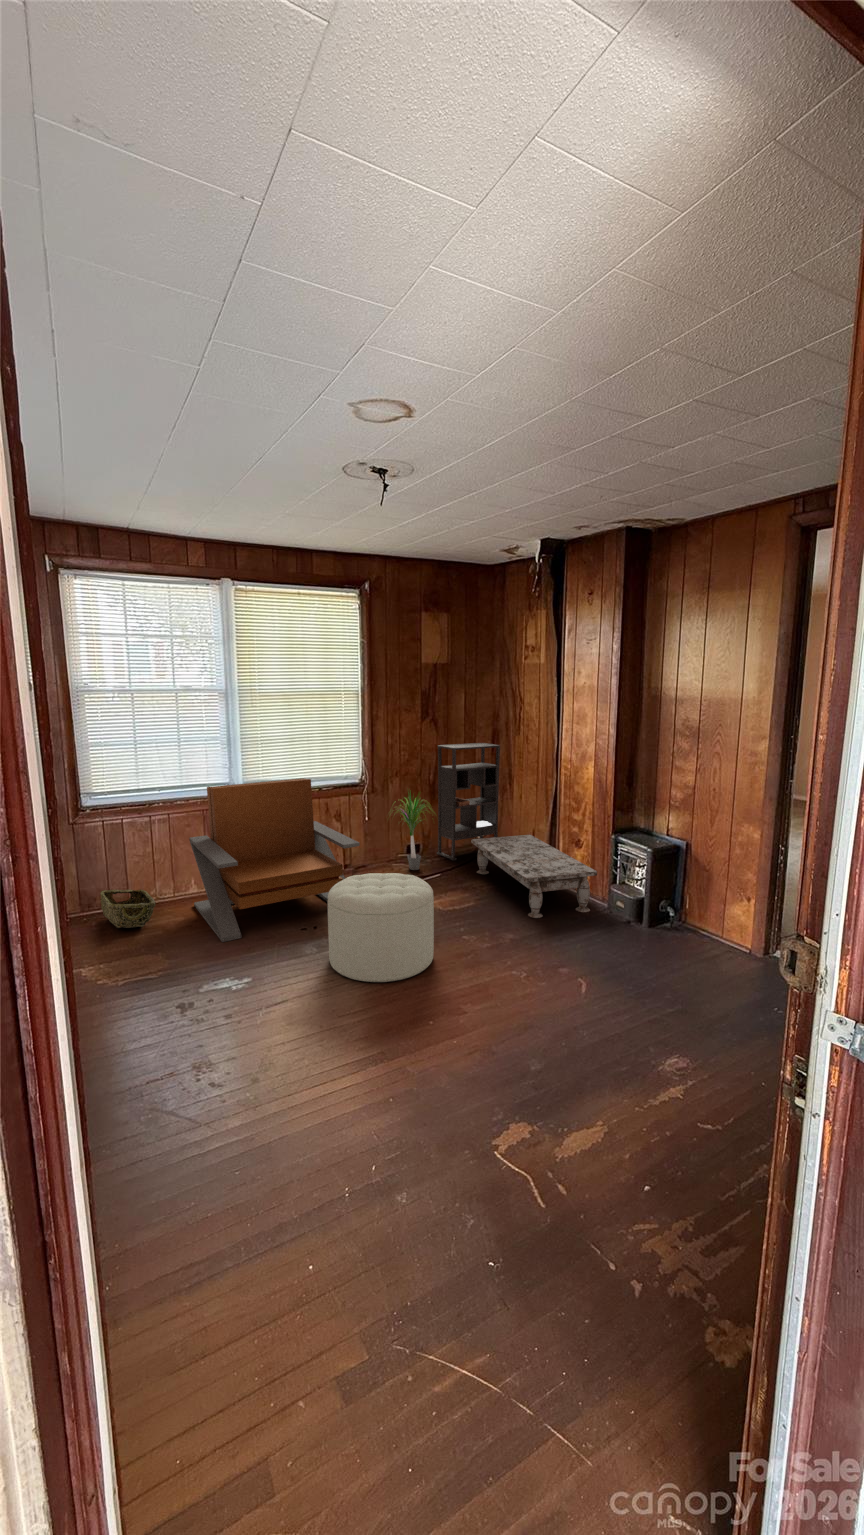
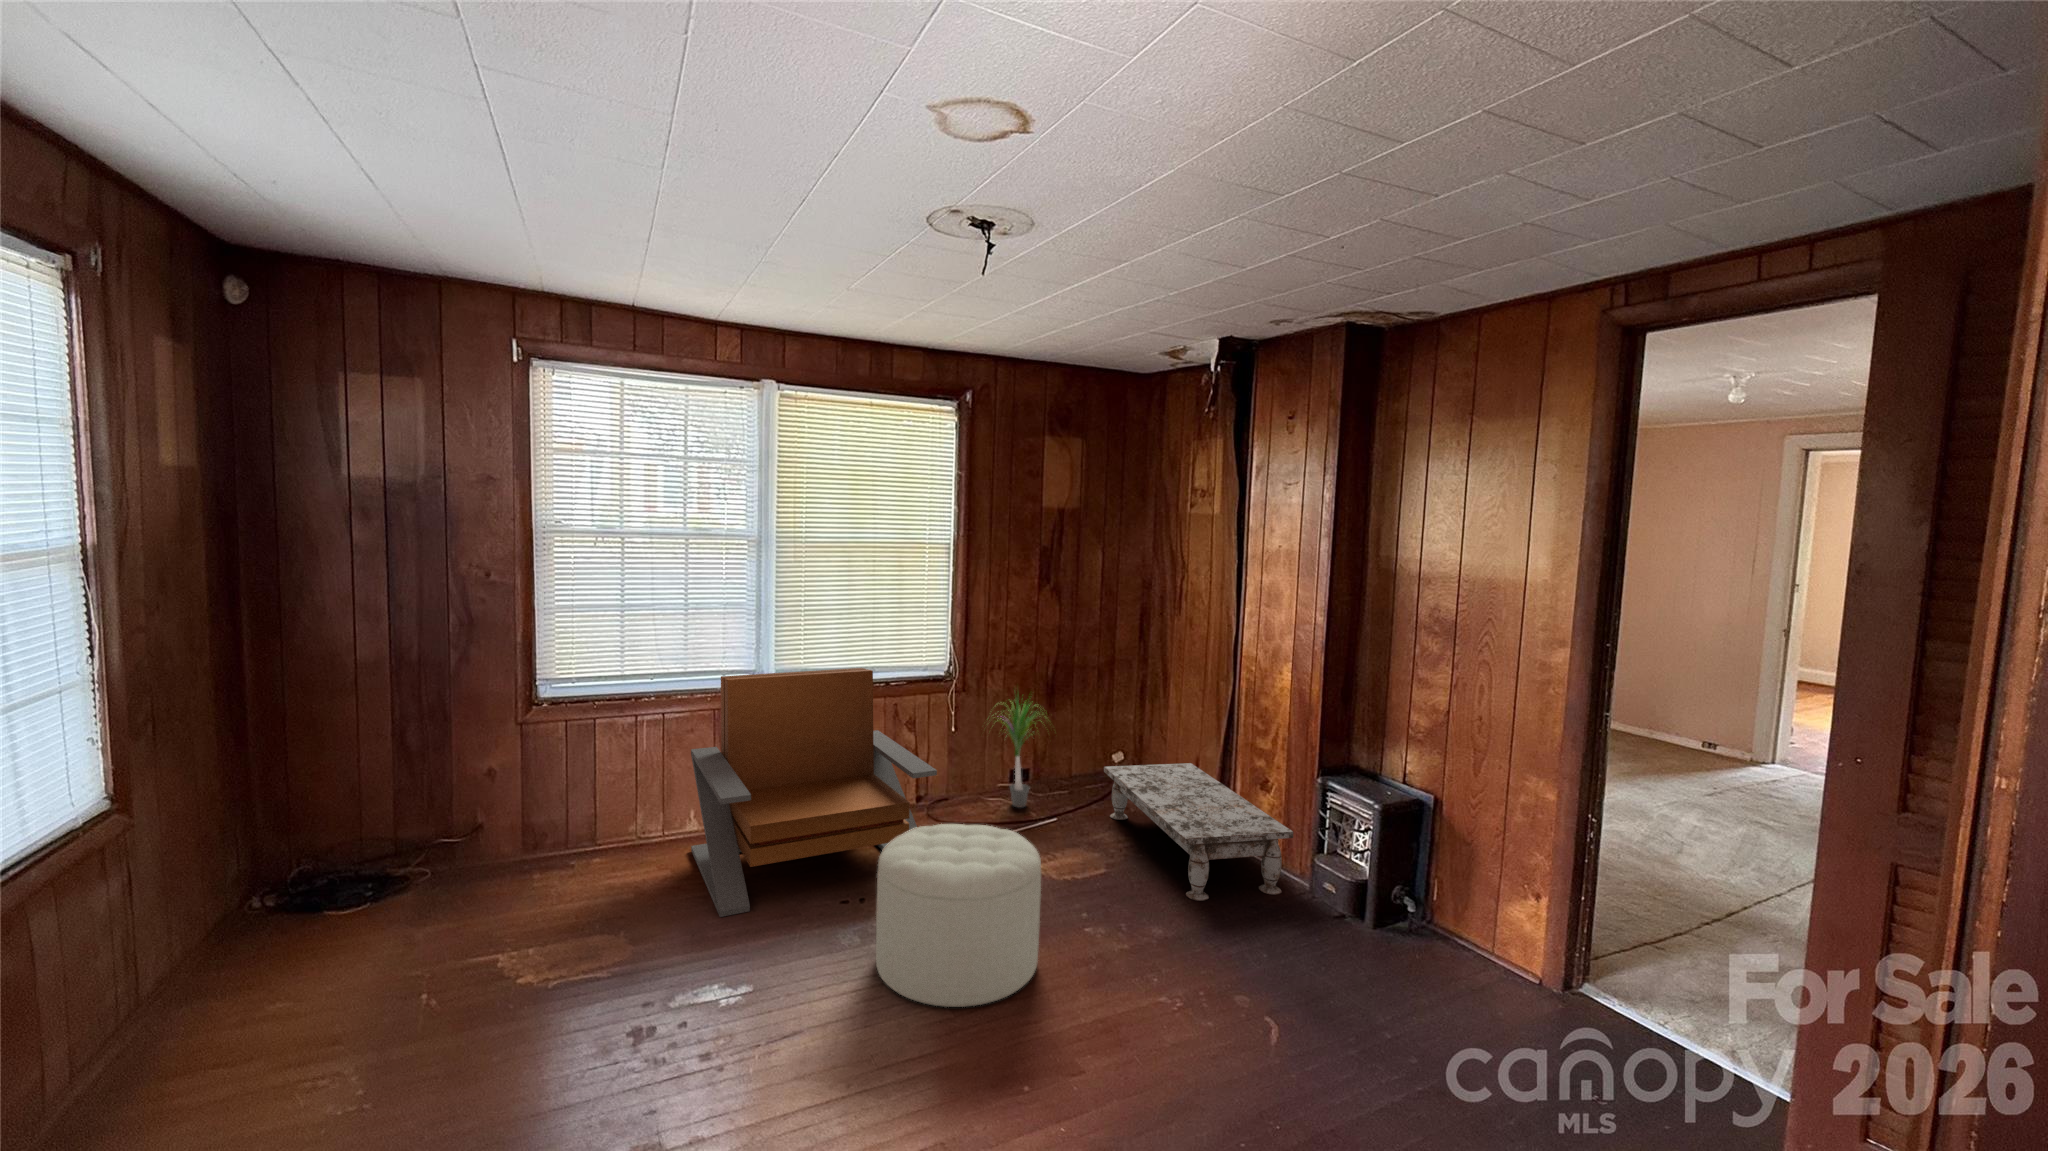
bookshelf: present [437,743,500,861] -> none [1053,624,1150,795]
woven basket: present [100,889,156,928] -> none [553,823,631,885]

